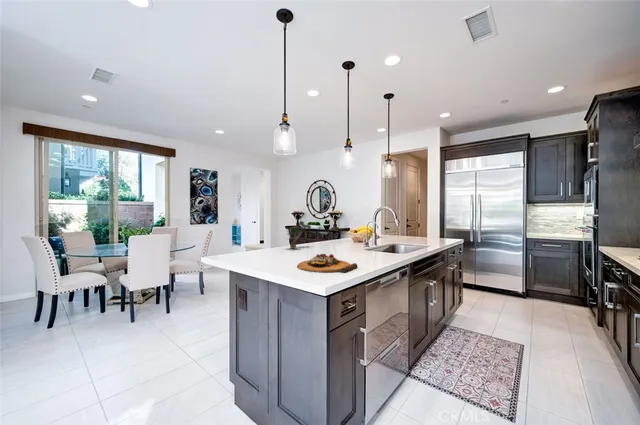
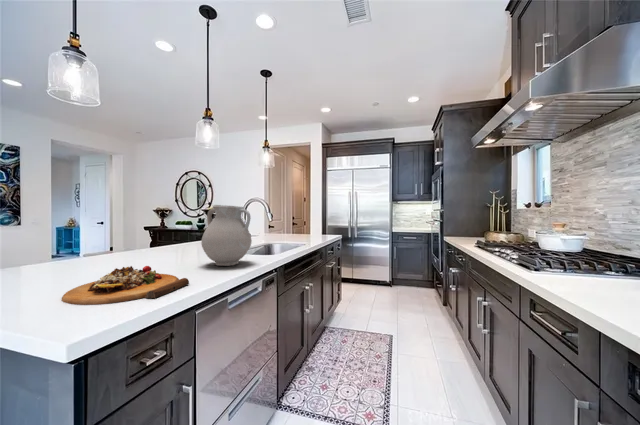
vase: none [355,215,390,259] -> present [201,205,252,266]
potted plant: present [288,221,311,249] -> none [91,214,152,259]

